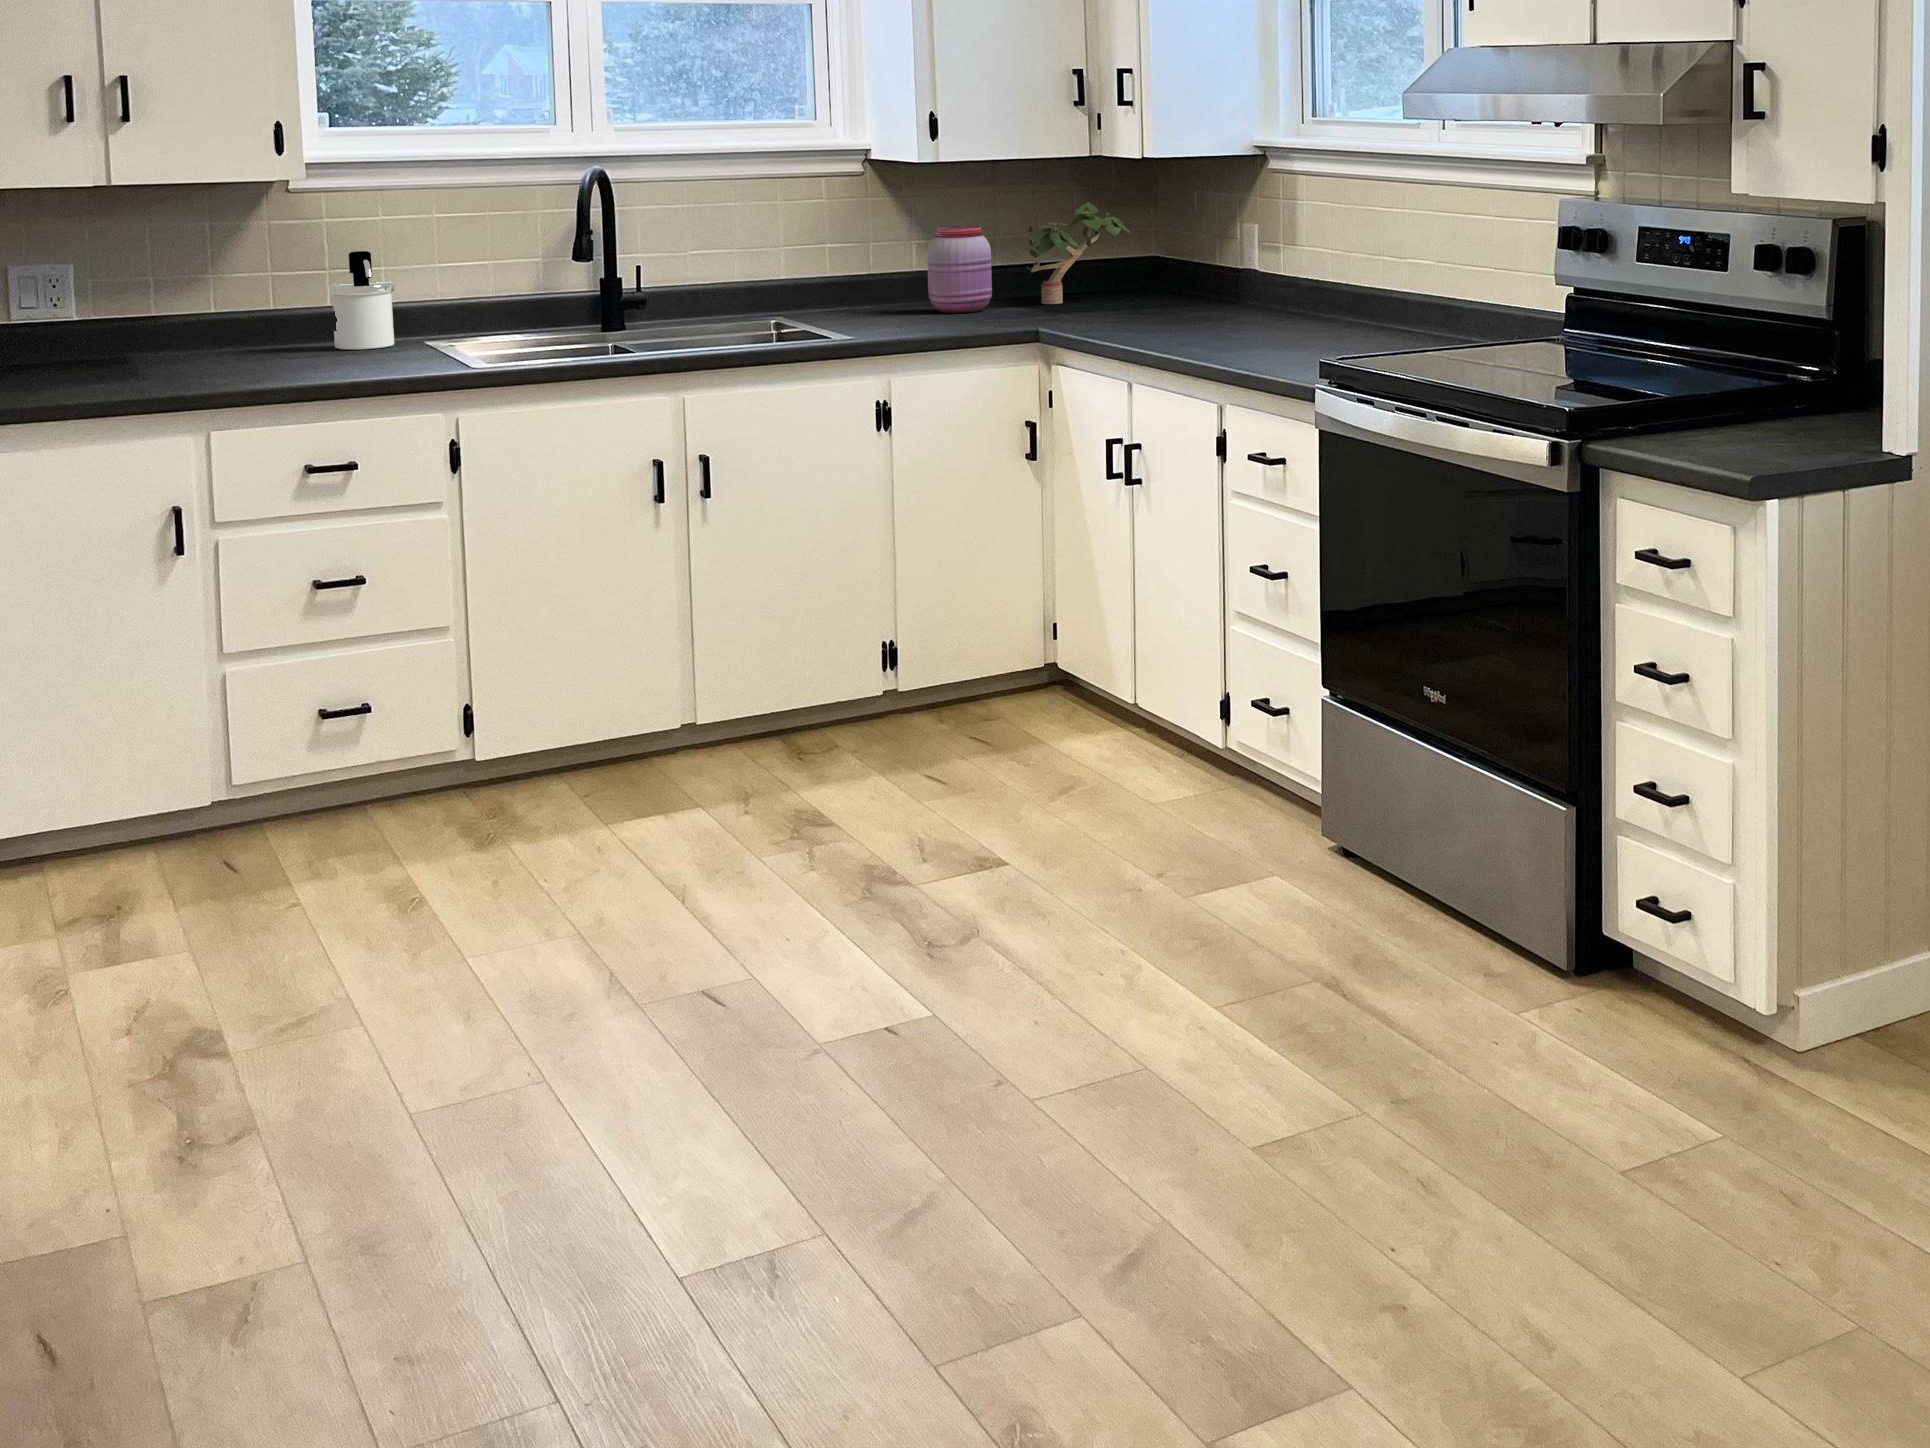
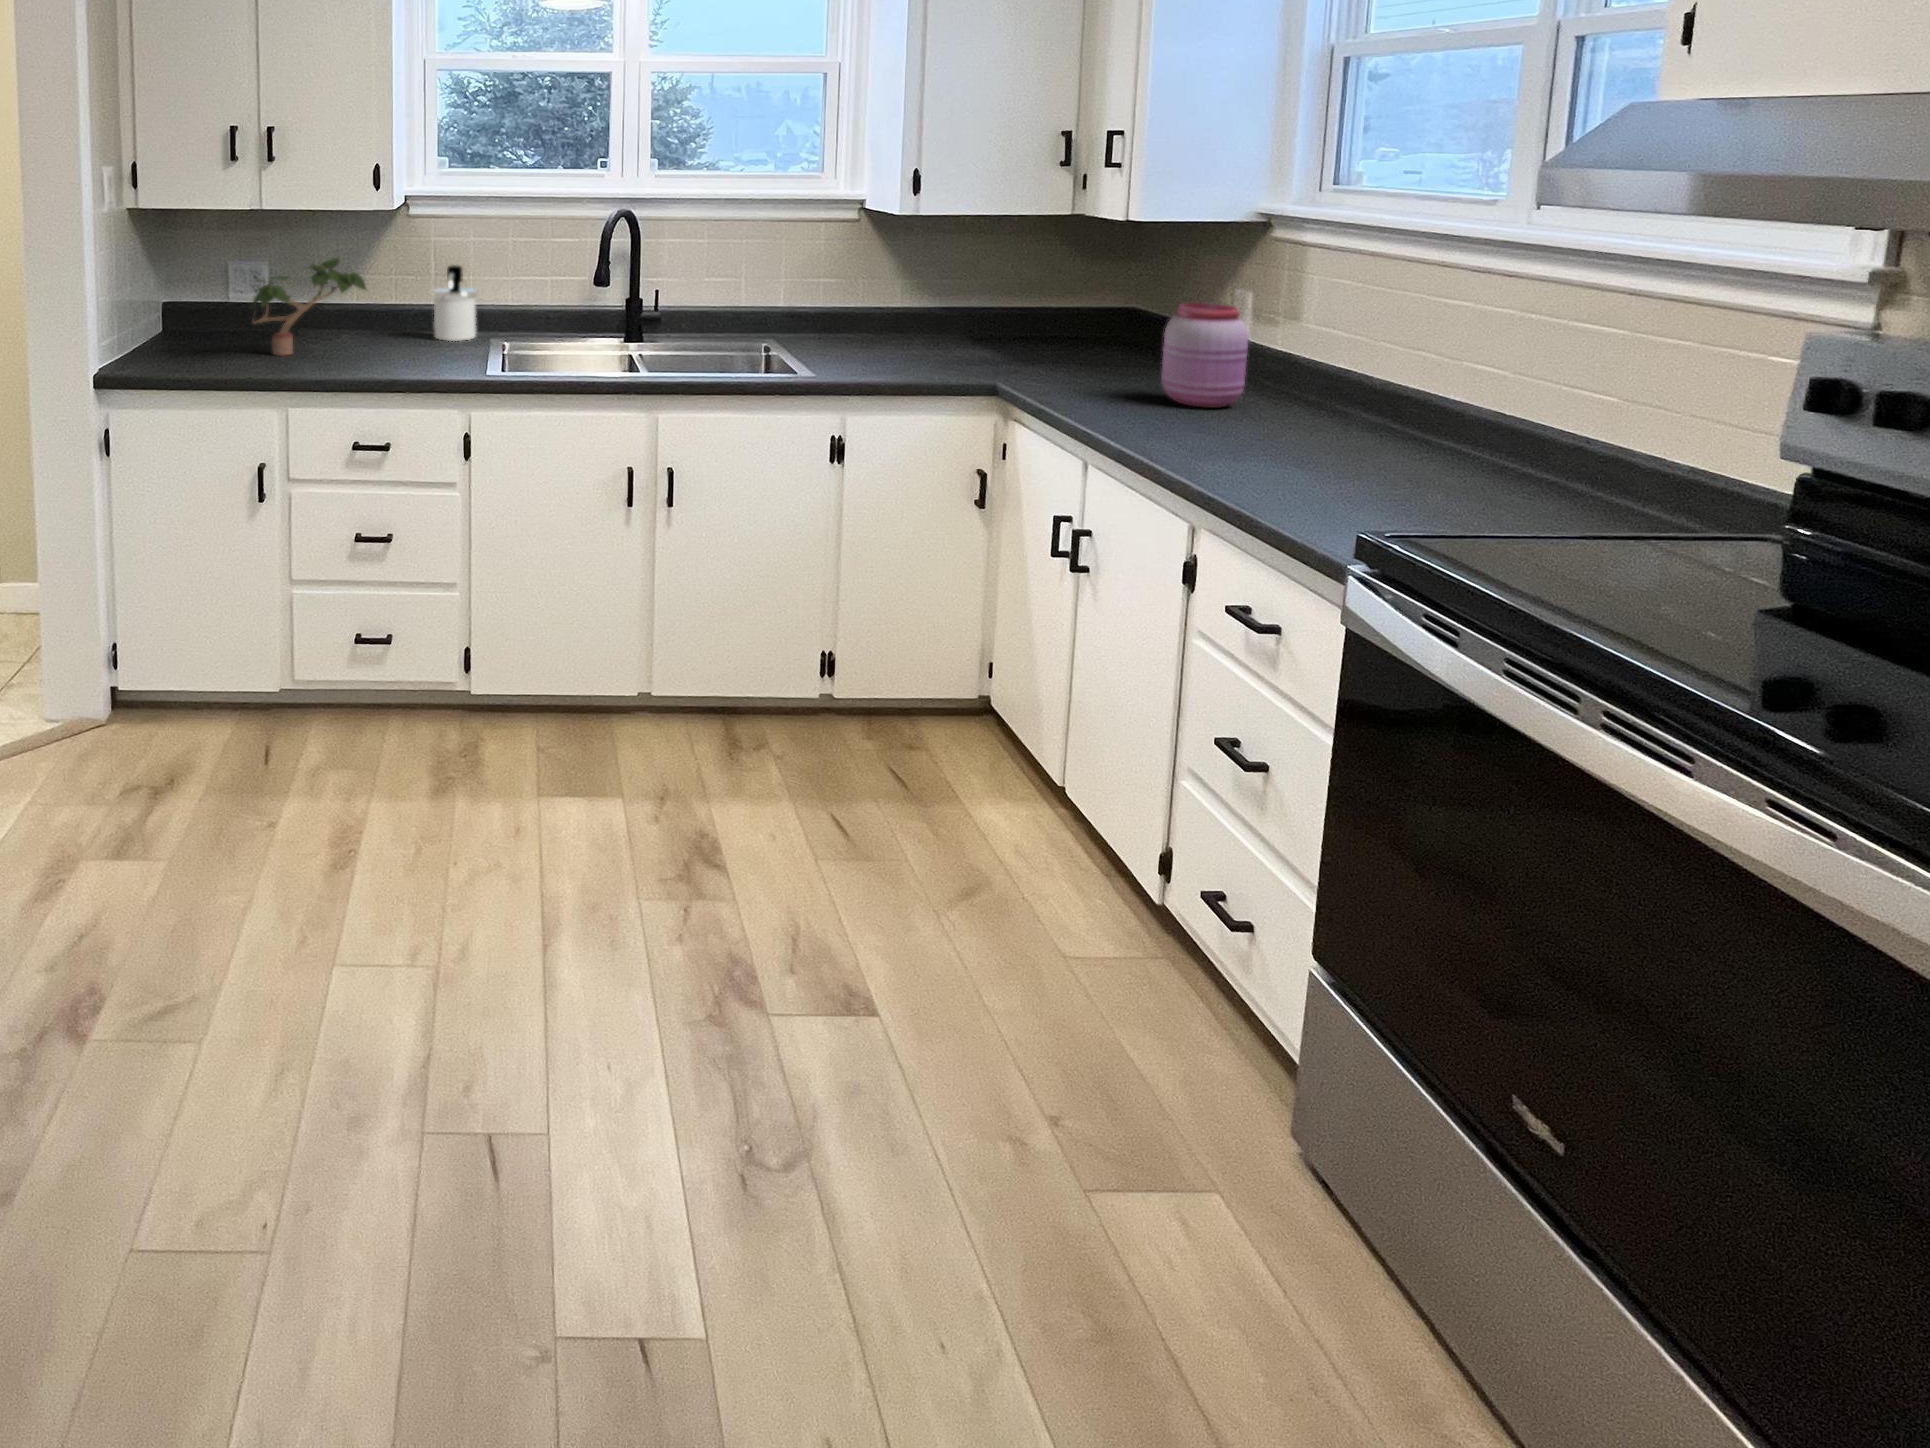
potted plant: present [1027,202,1131,304] -> present [252,258,366,355]
jar: present [927,226,992,313] -> present [1161,303,1249,408]

